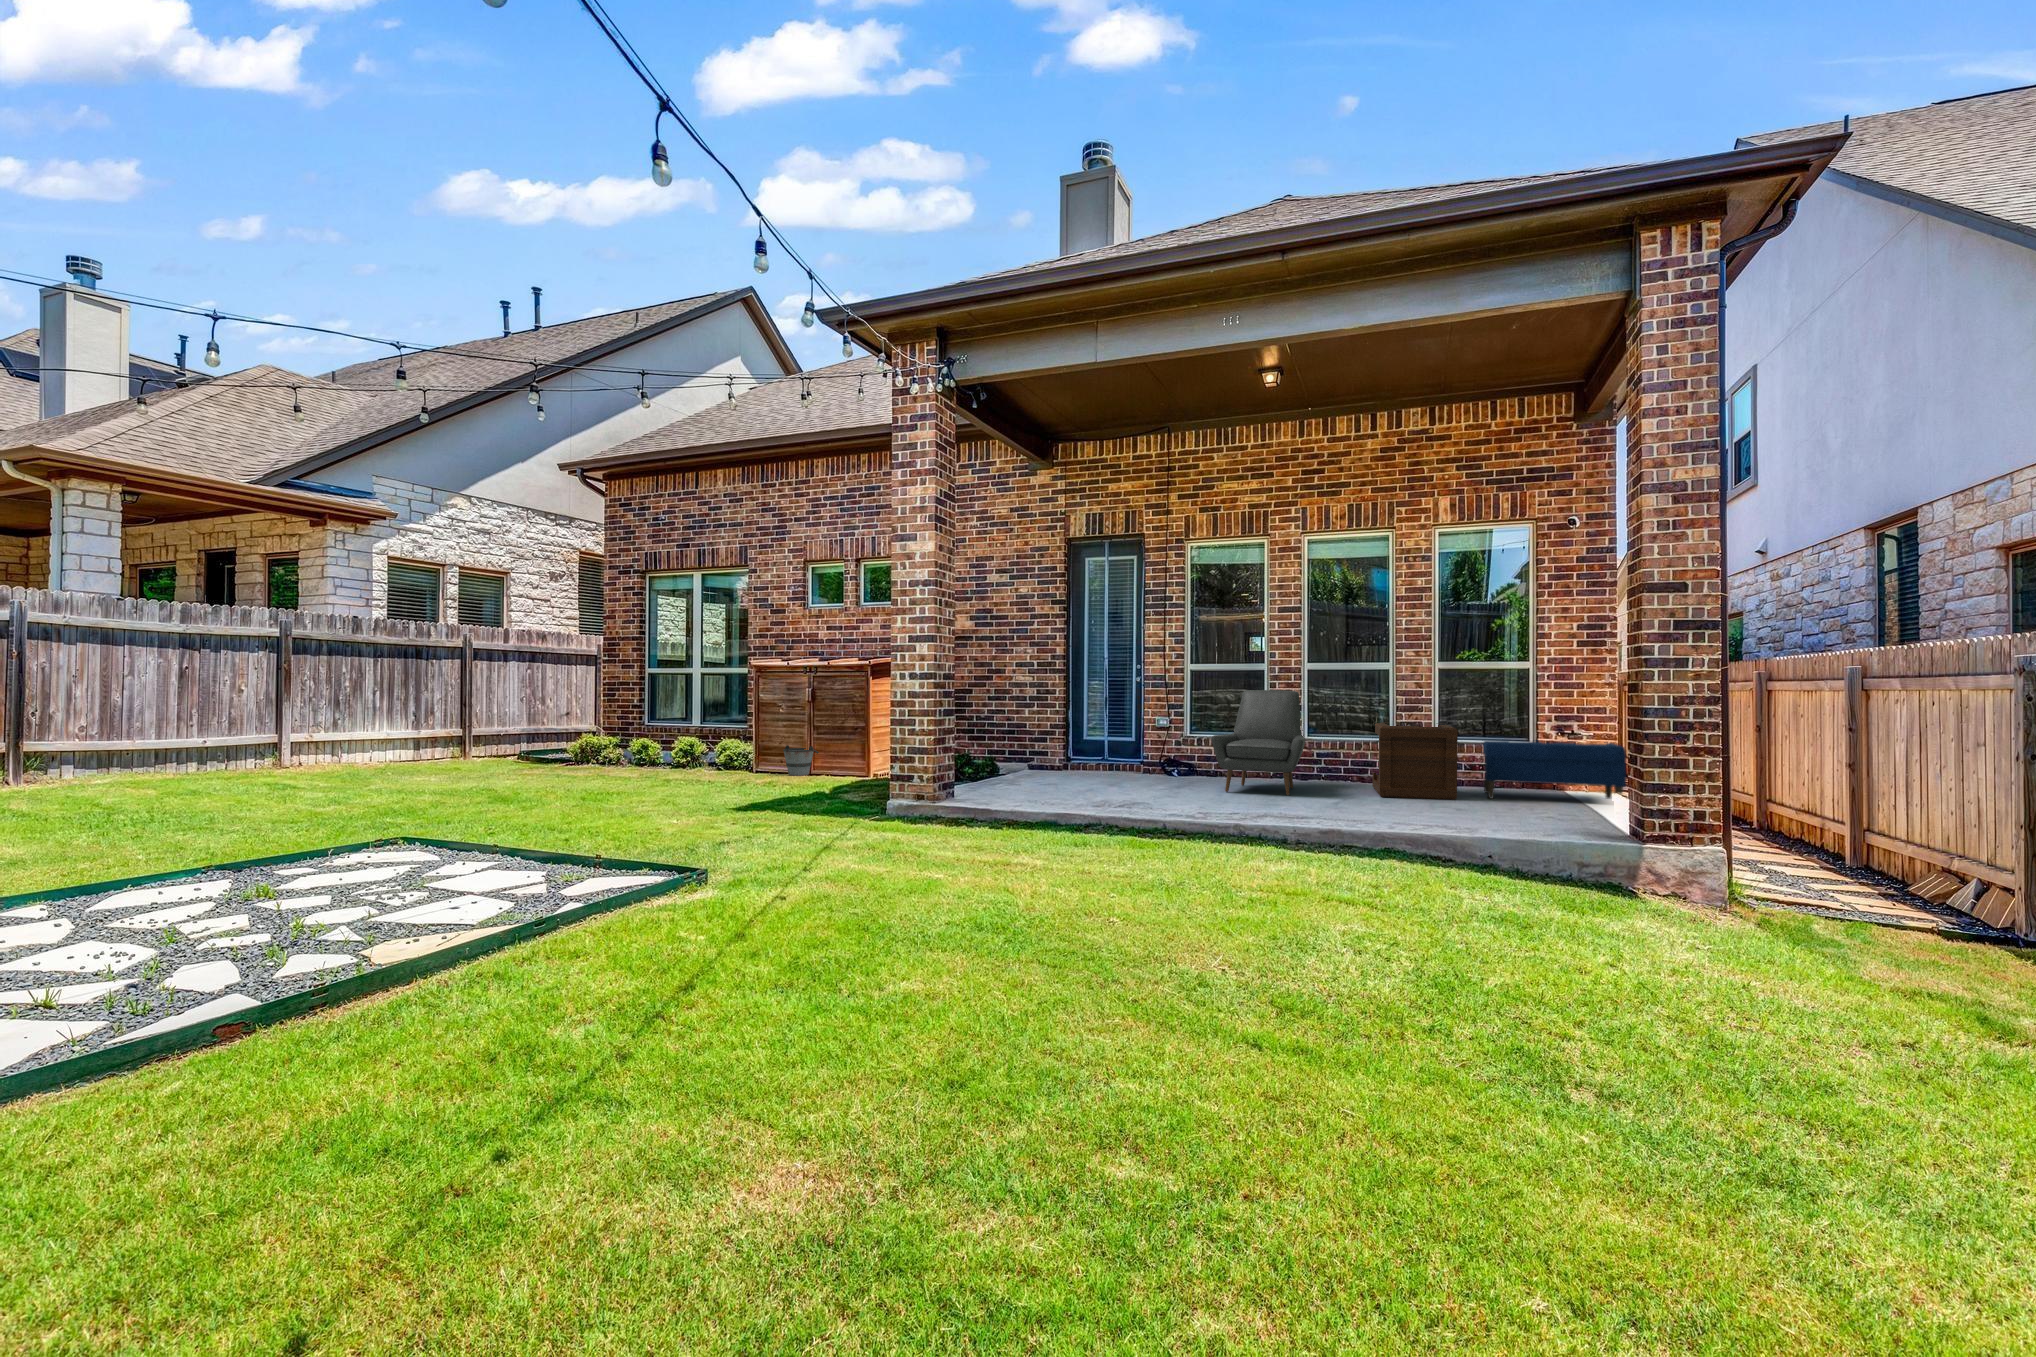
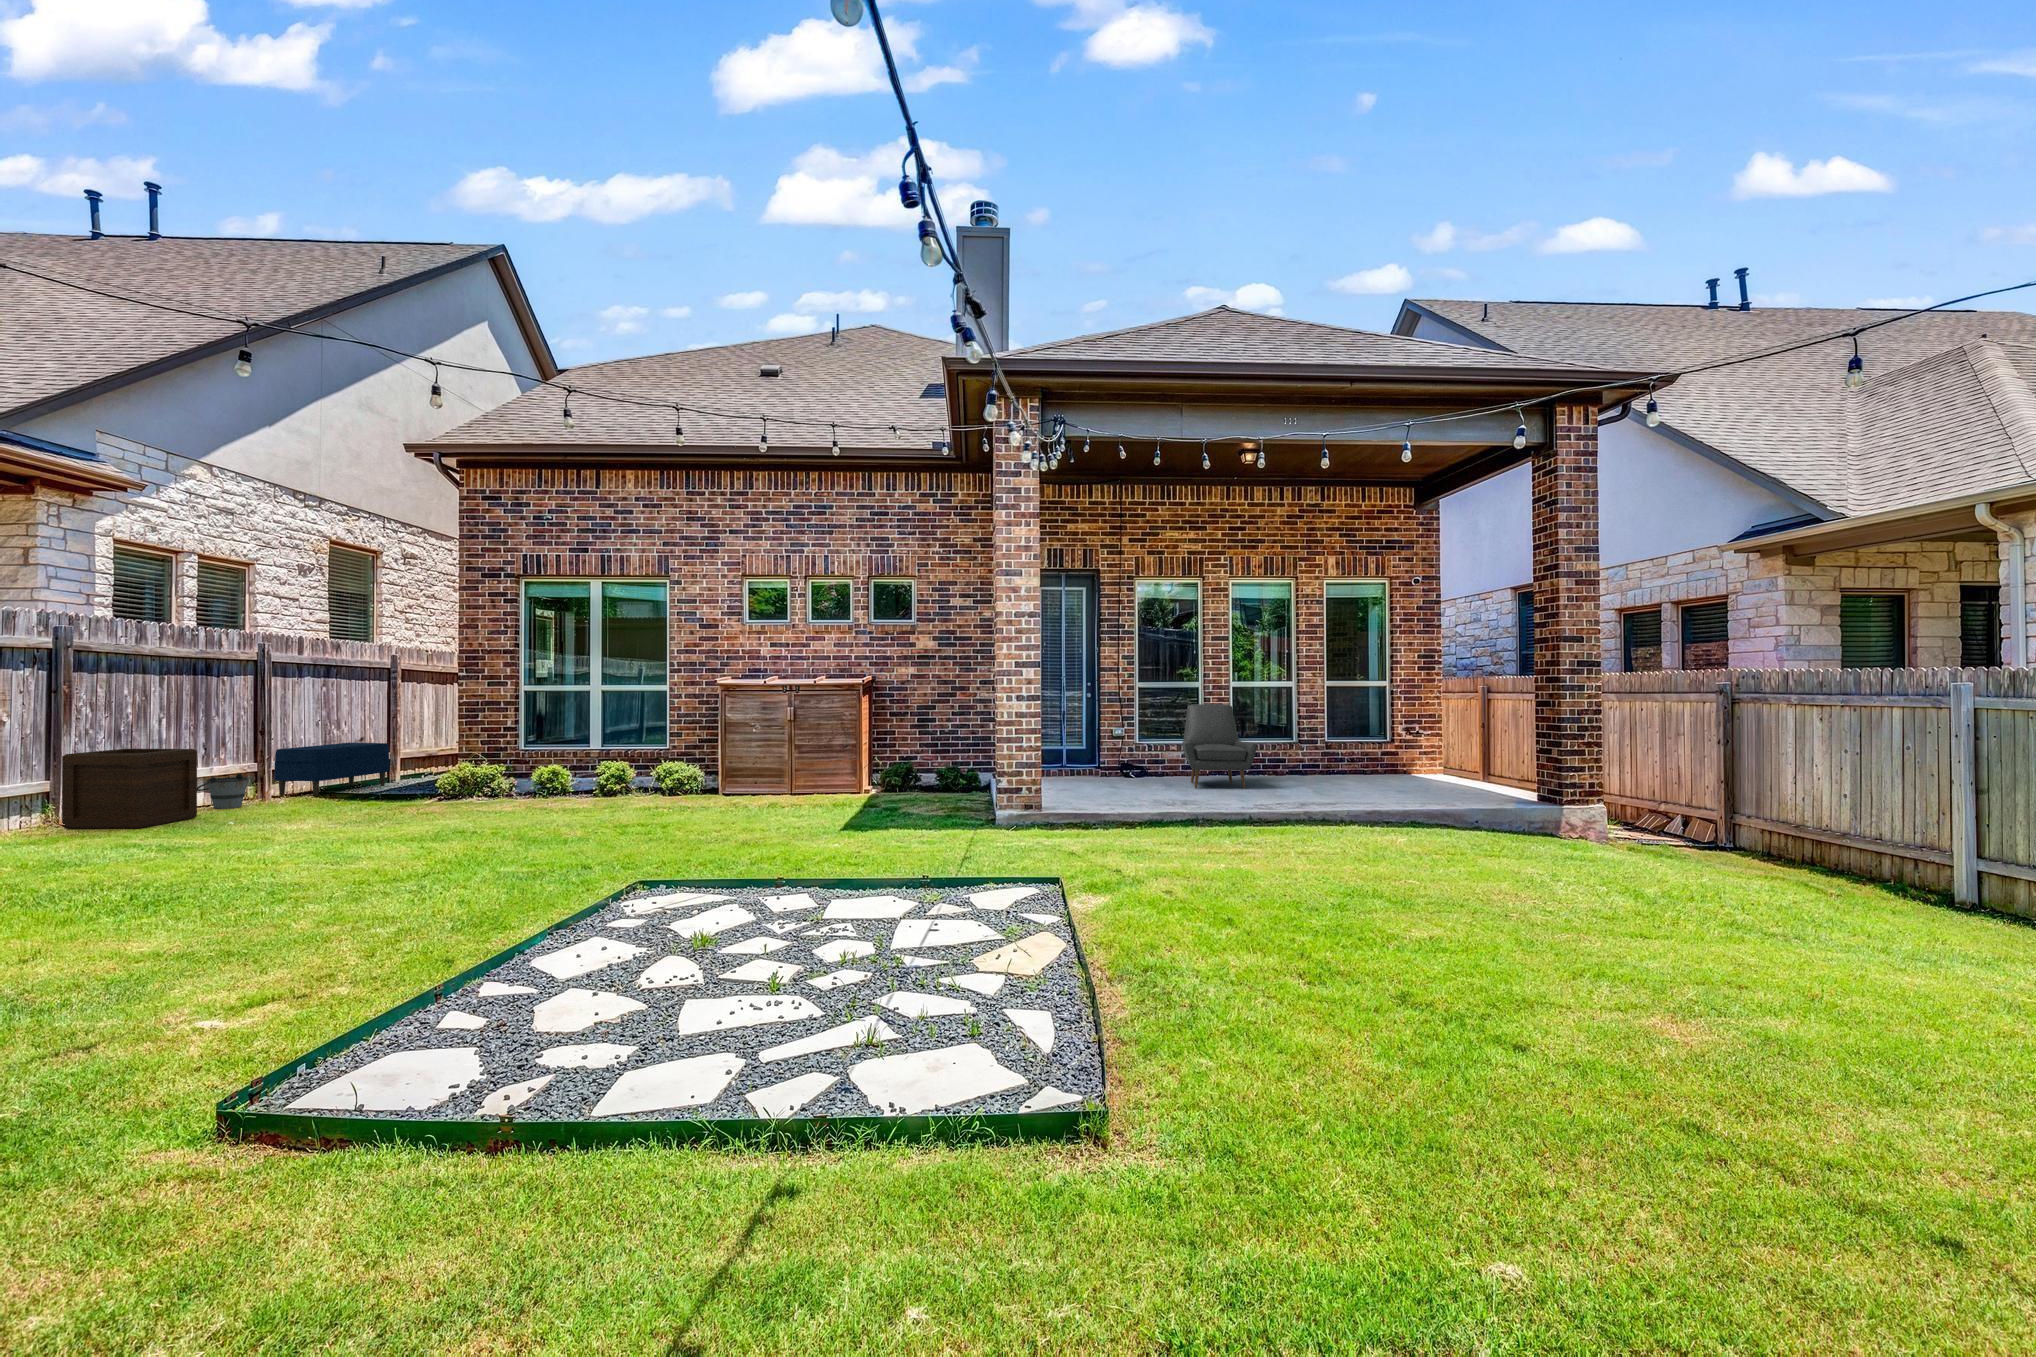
wooden crate: present [1372,723,1458,800] -> present [62,749,197,829]
bench: present [1483,739,1626,799] -> present [275,743,389,796]
bucket: present [783,745,819,776] -> present [197,773,249,809]

